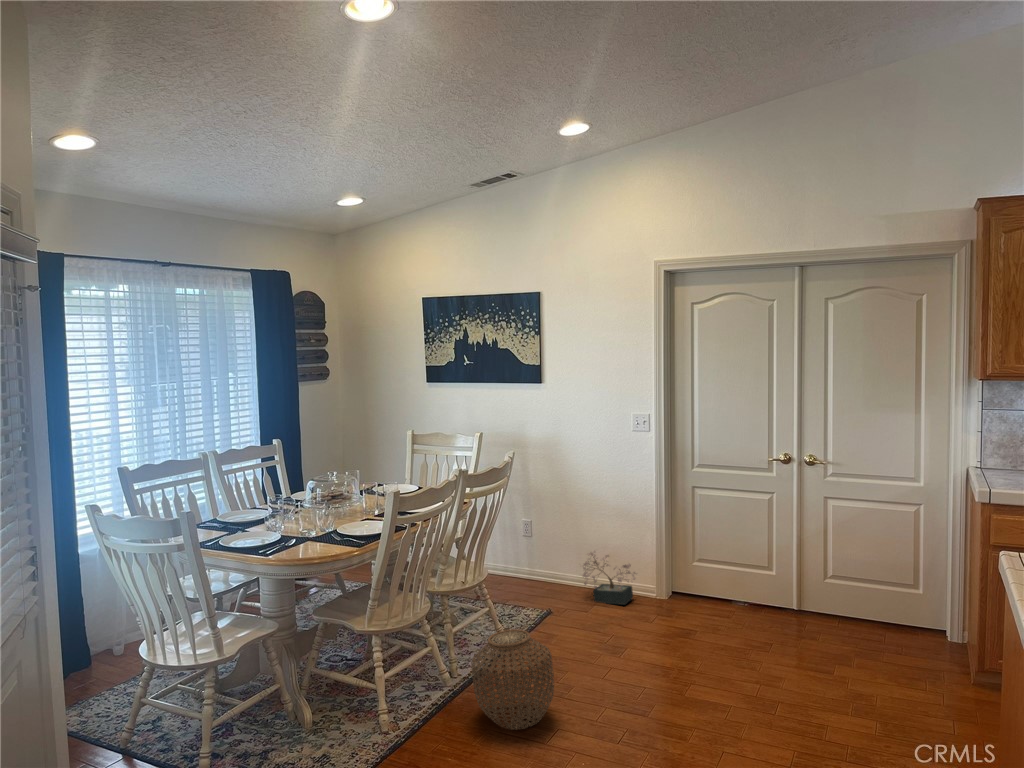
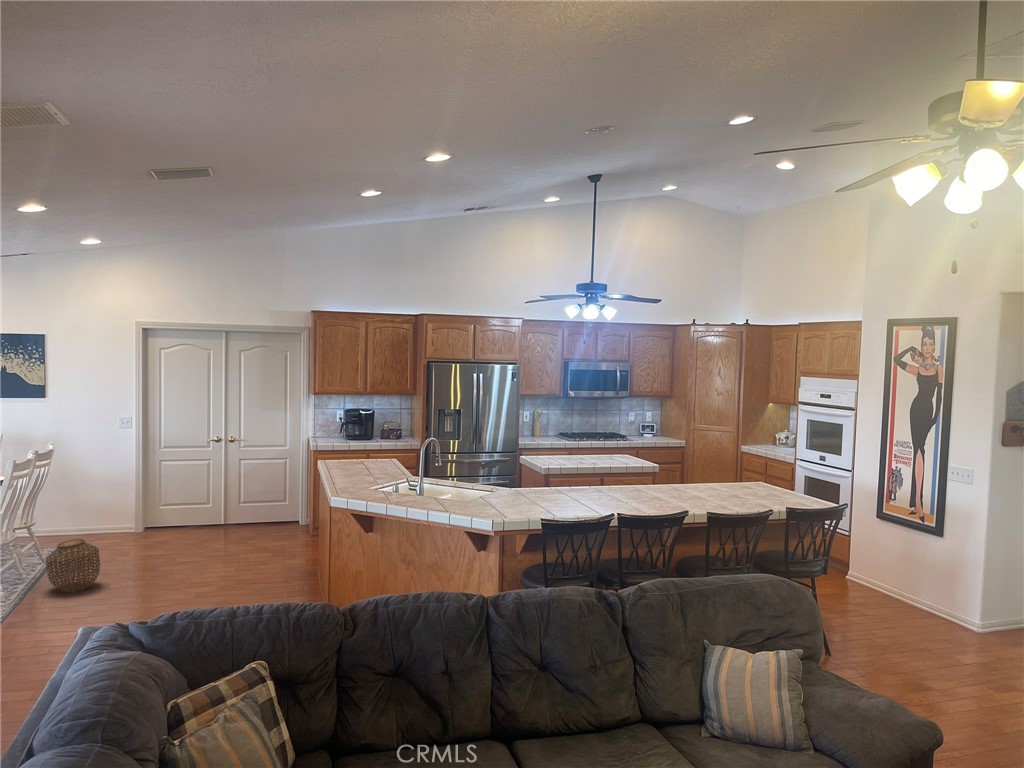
decorative plant: present [580,551,637,605] -> none [81,508,123,540]

